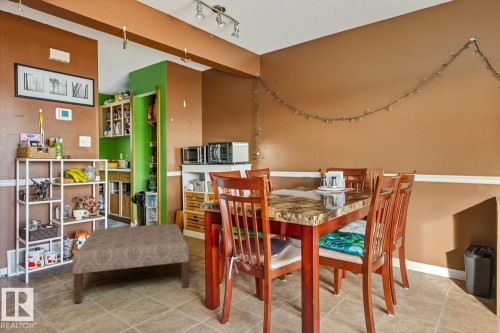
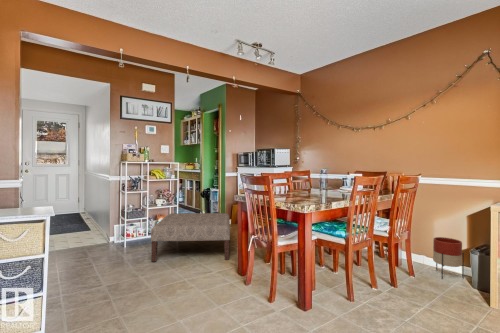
planter: none [421,239,452,285] -> present [433,237,464,278]

